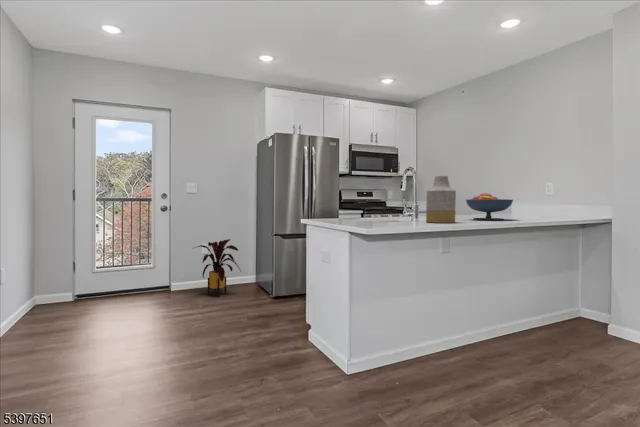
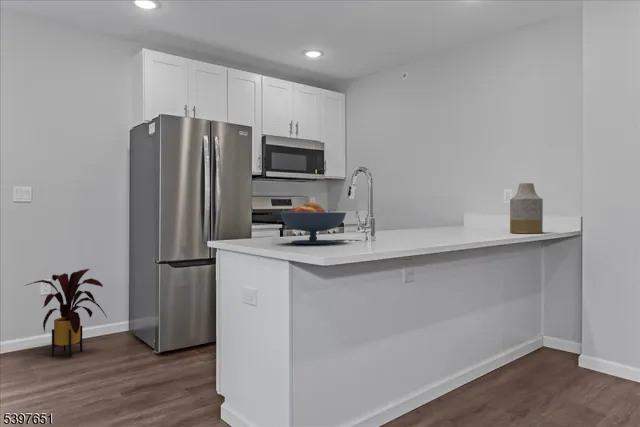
vase: present [426,176,456,223] -> present [510,183,543,233]
fruit bowl: present [466,193,513,220] -> present [280,202,346,244]

